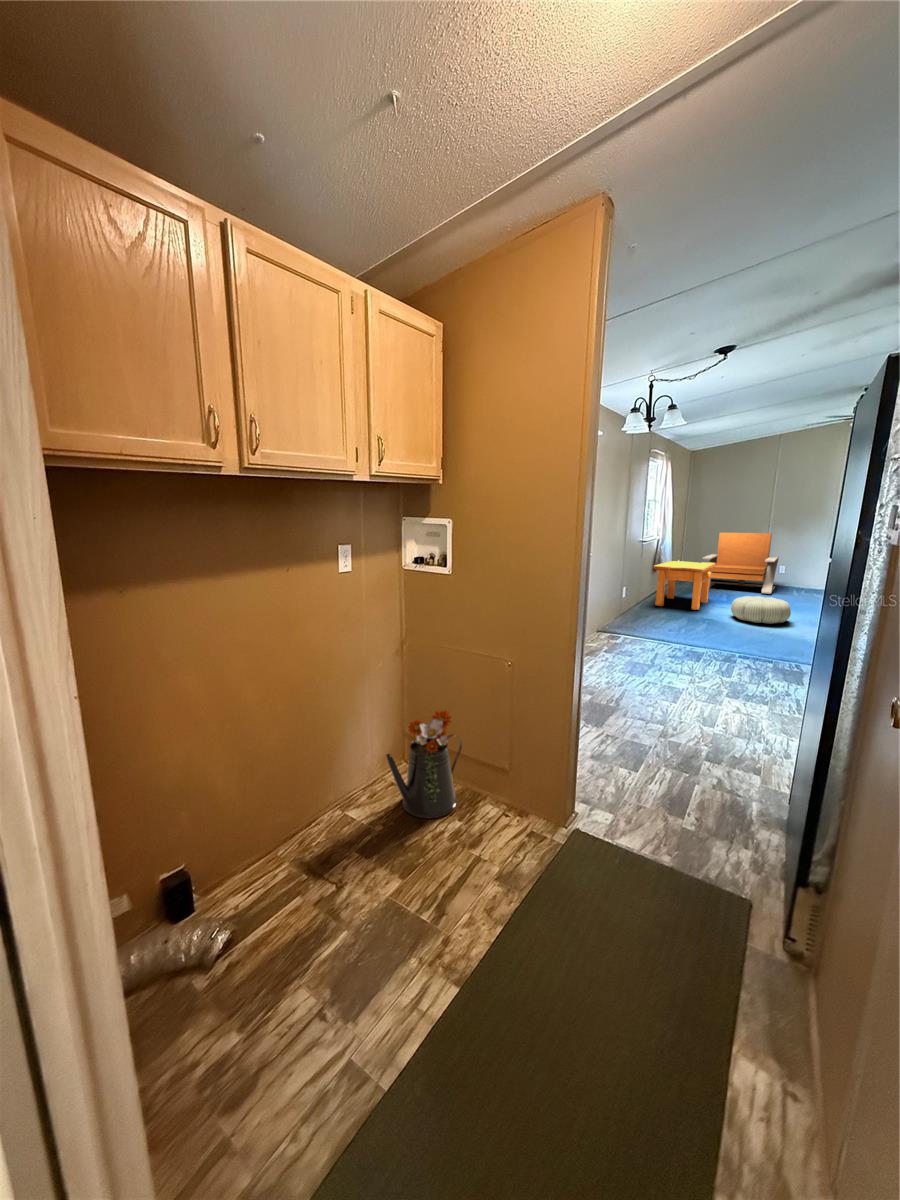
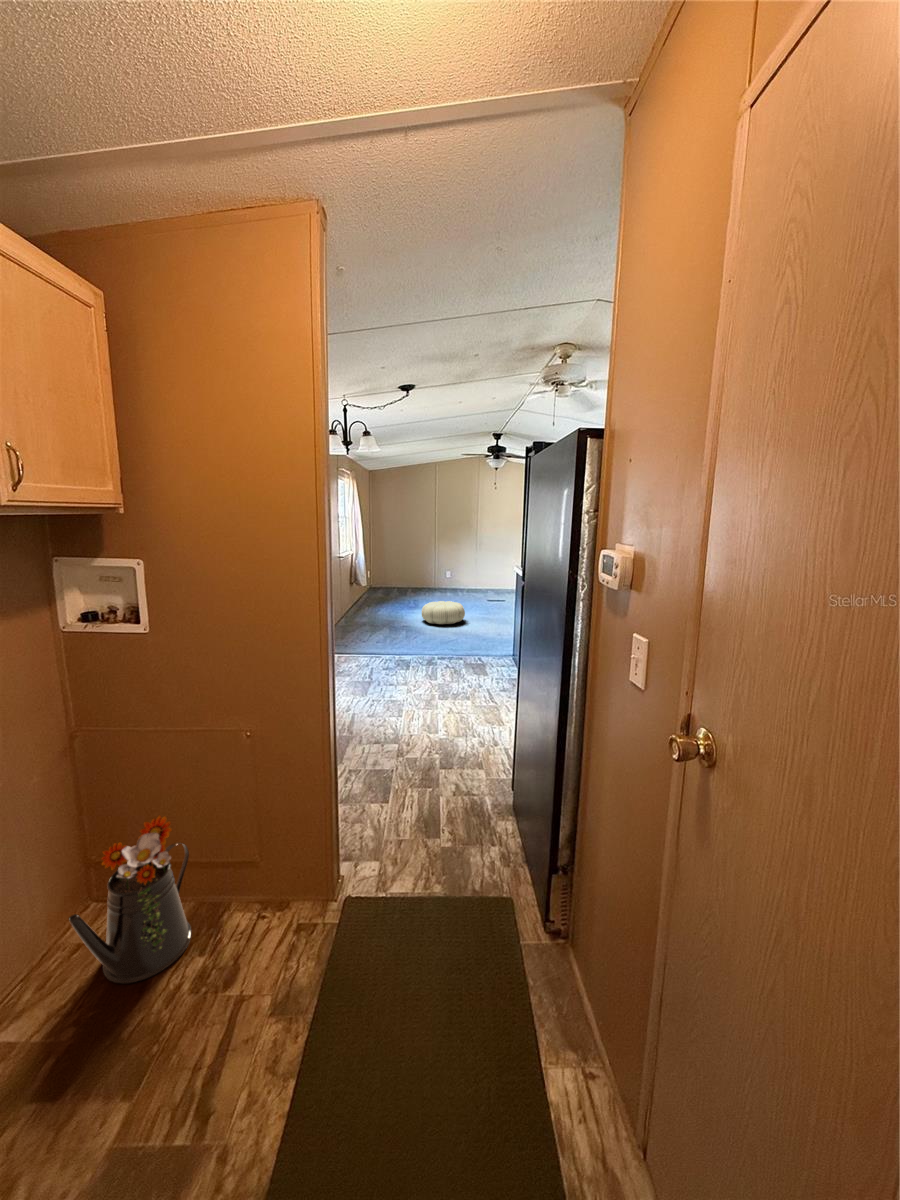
lounge chair: present [703,533,779,594] -> none [391,545,447,596]
side table: present [653,561,715,610] -> none [353,574,403,618]

